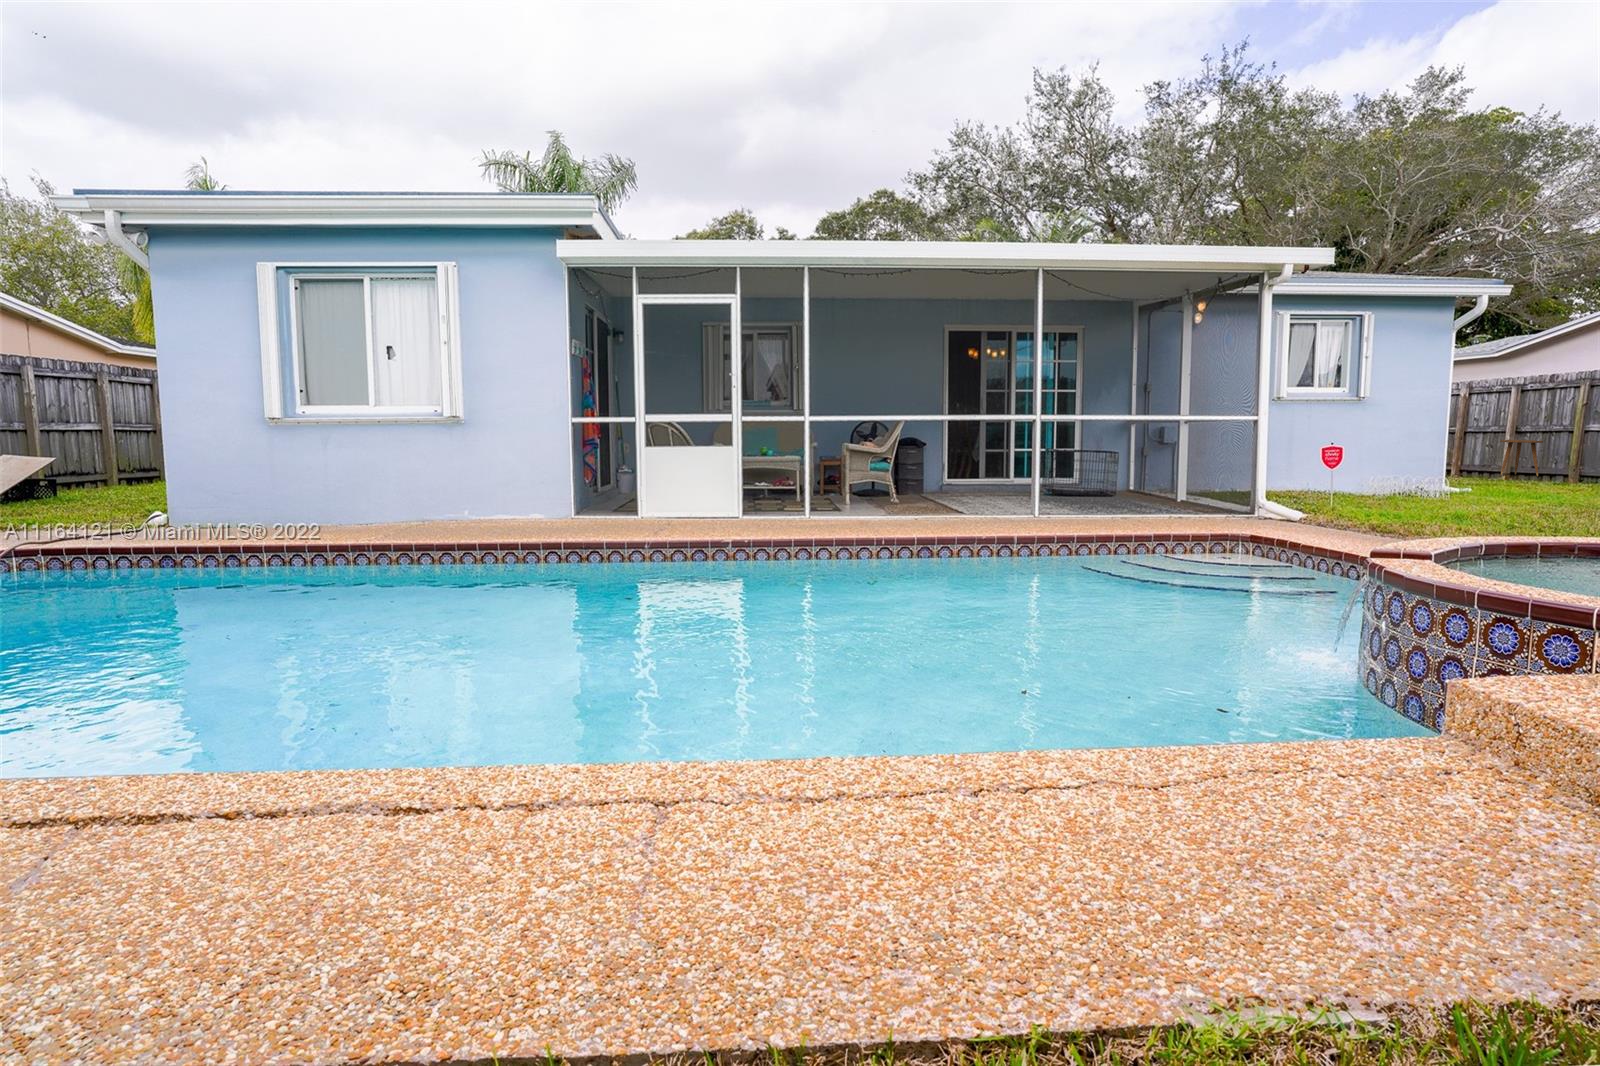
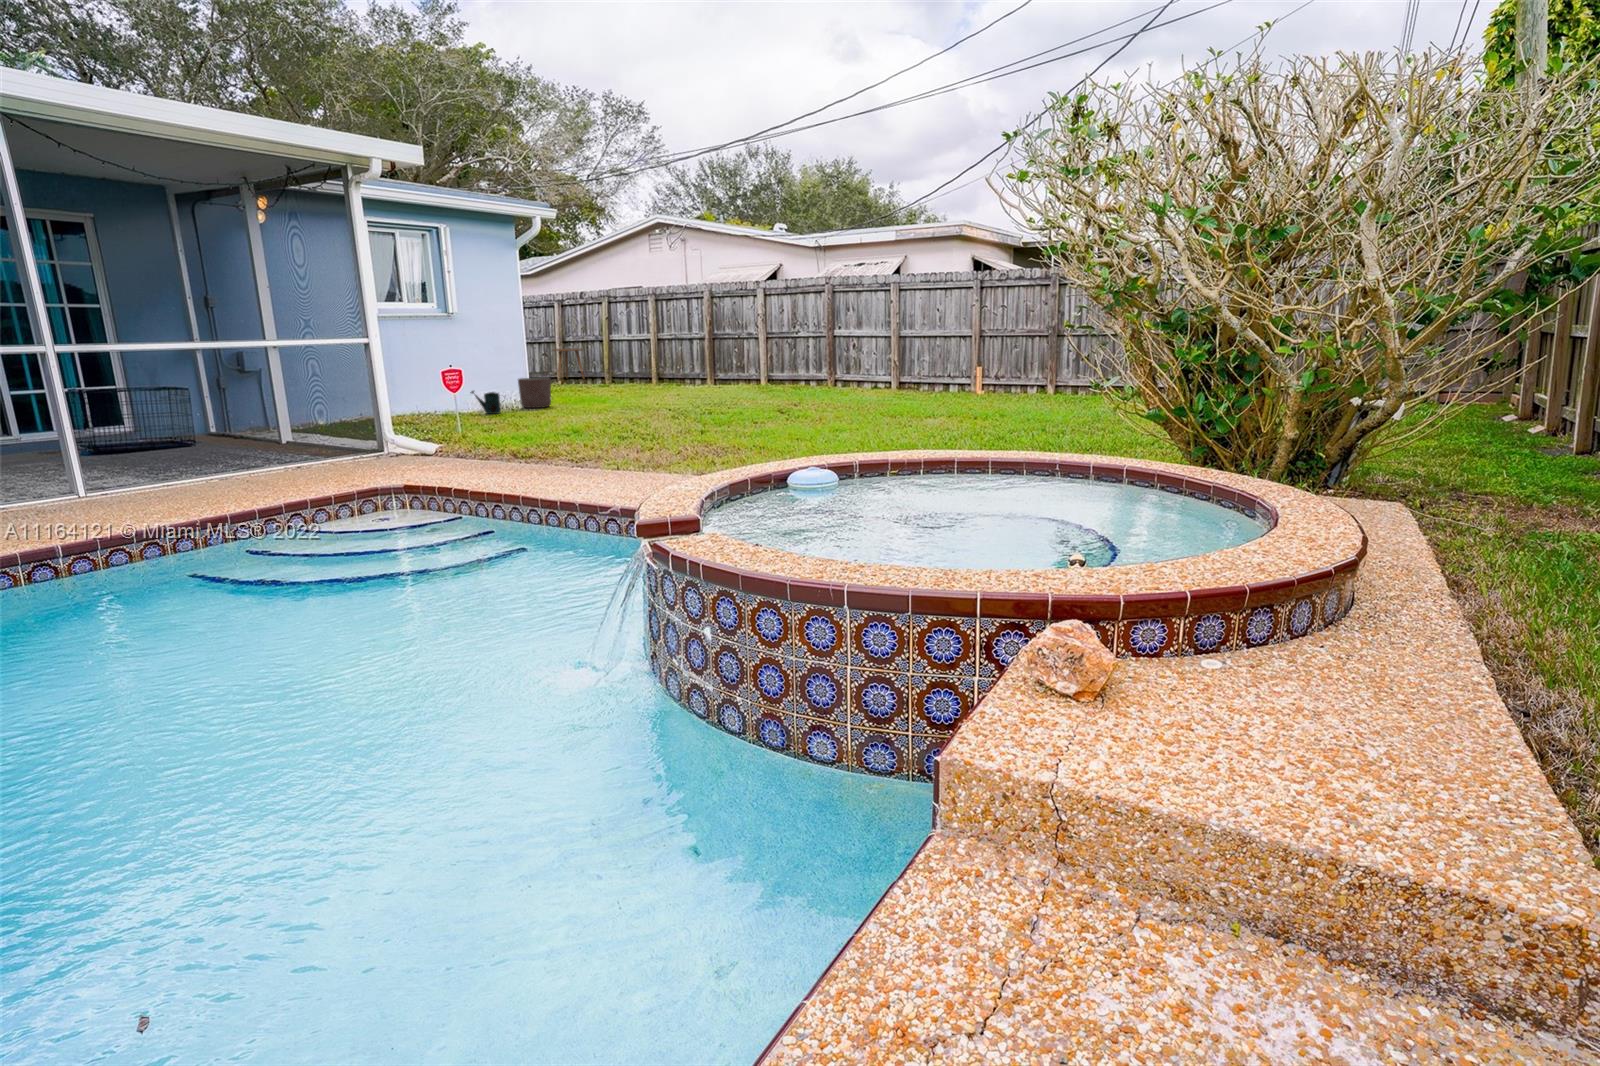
planter: none [1423,465,1464,496] -> present [518,378,551,408]
watering can: none [1365,472,1402,498] -> present [470,391,501,414]

